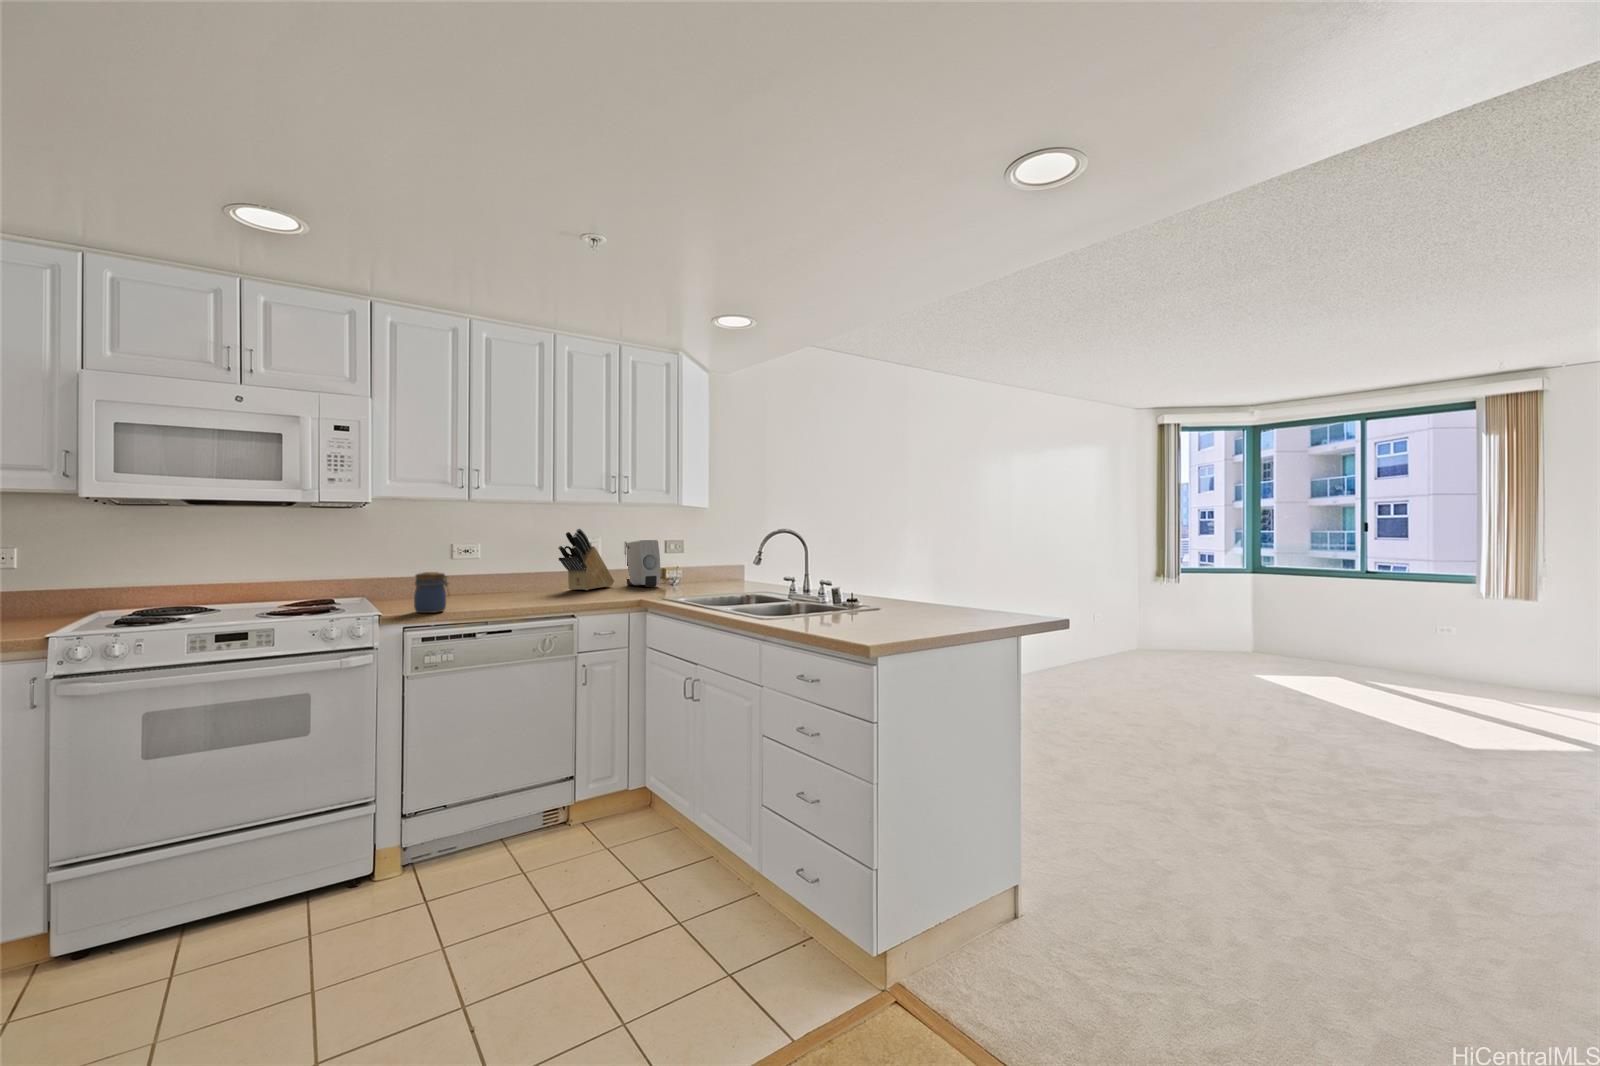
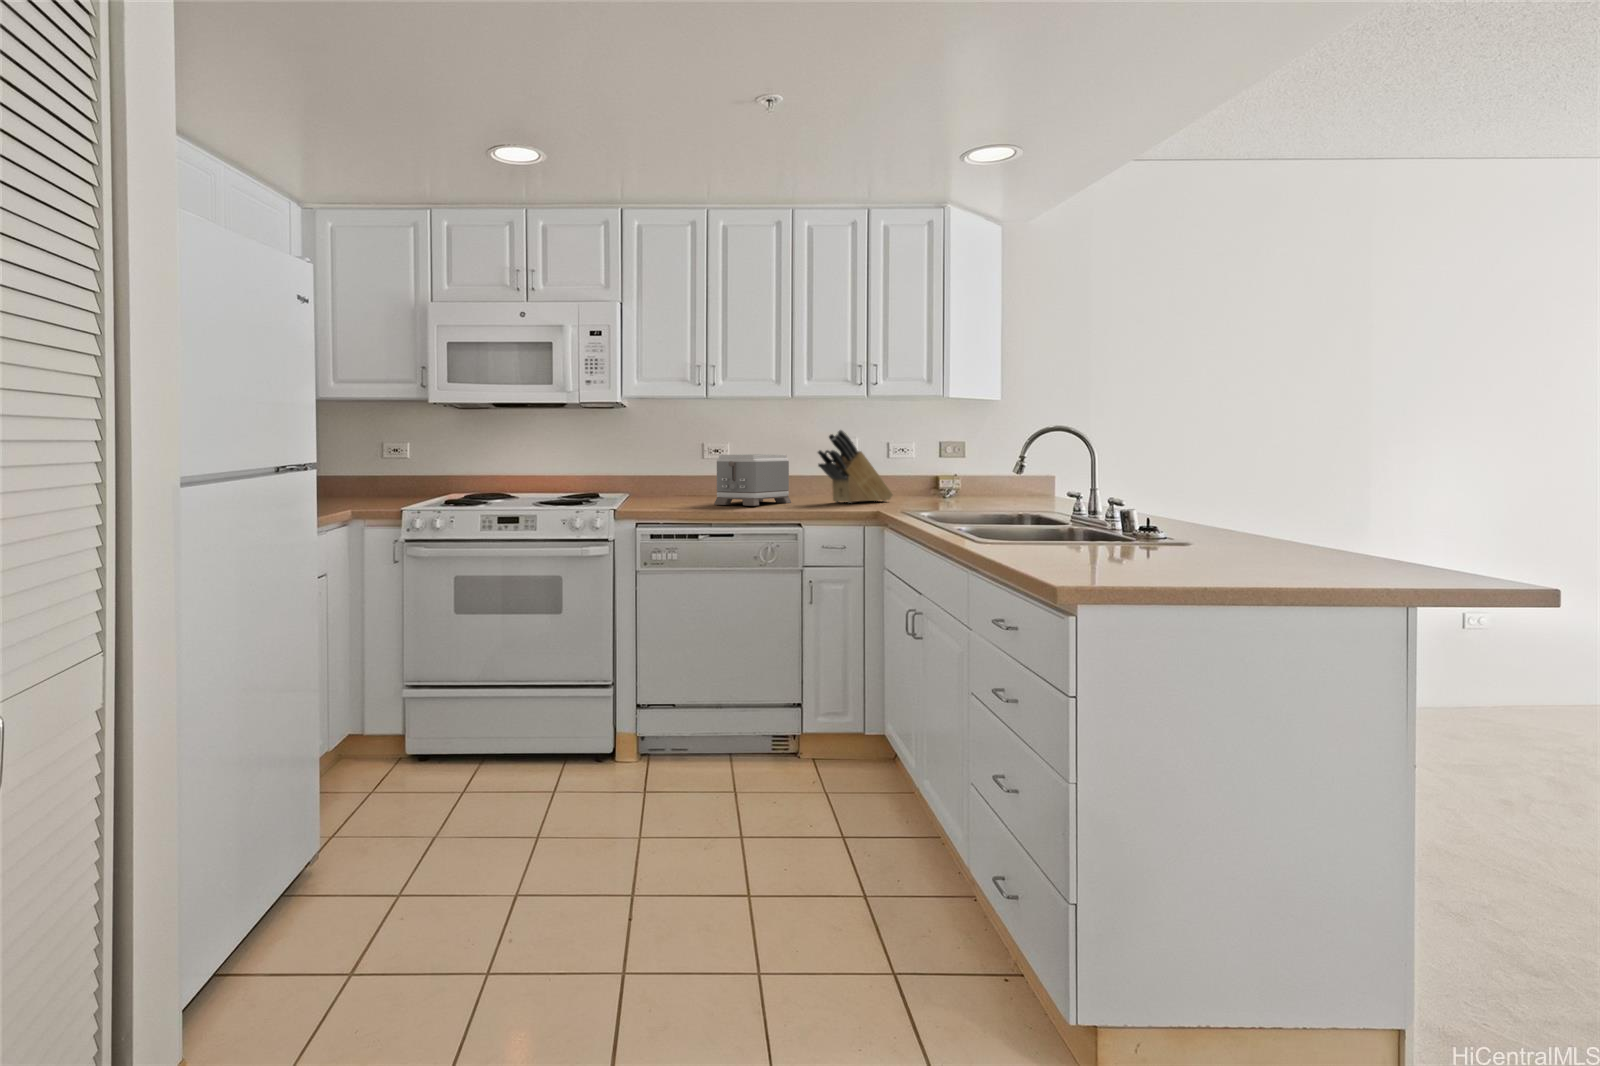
soap dispenser: present [626,540,660,587] -> none [912,444,947,503]
toaster: none [467,550,533,599] -> present [714,454,791,506]
jar: present [414,572,448,613] -> none [648,472,679,512]

